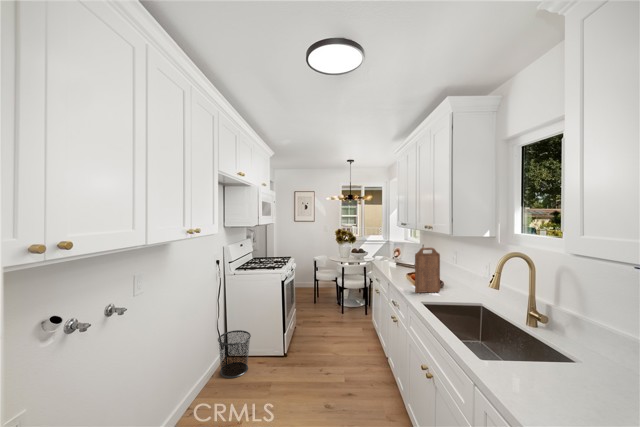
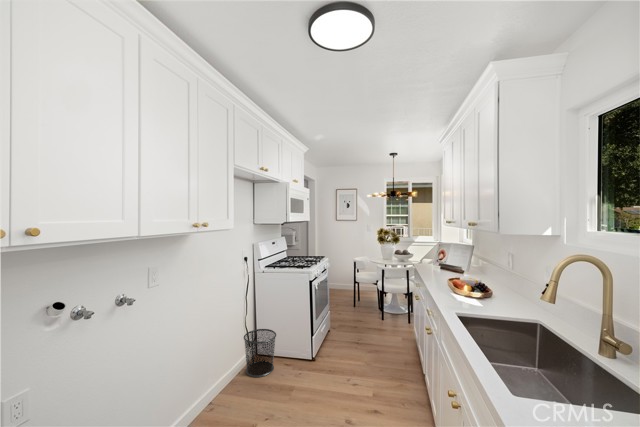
cutting board: present [415,247,440,293] -> none [451,248,484,302]

